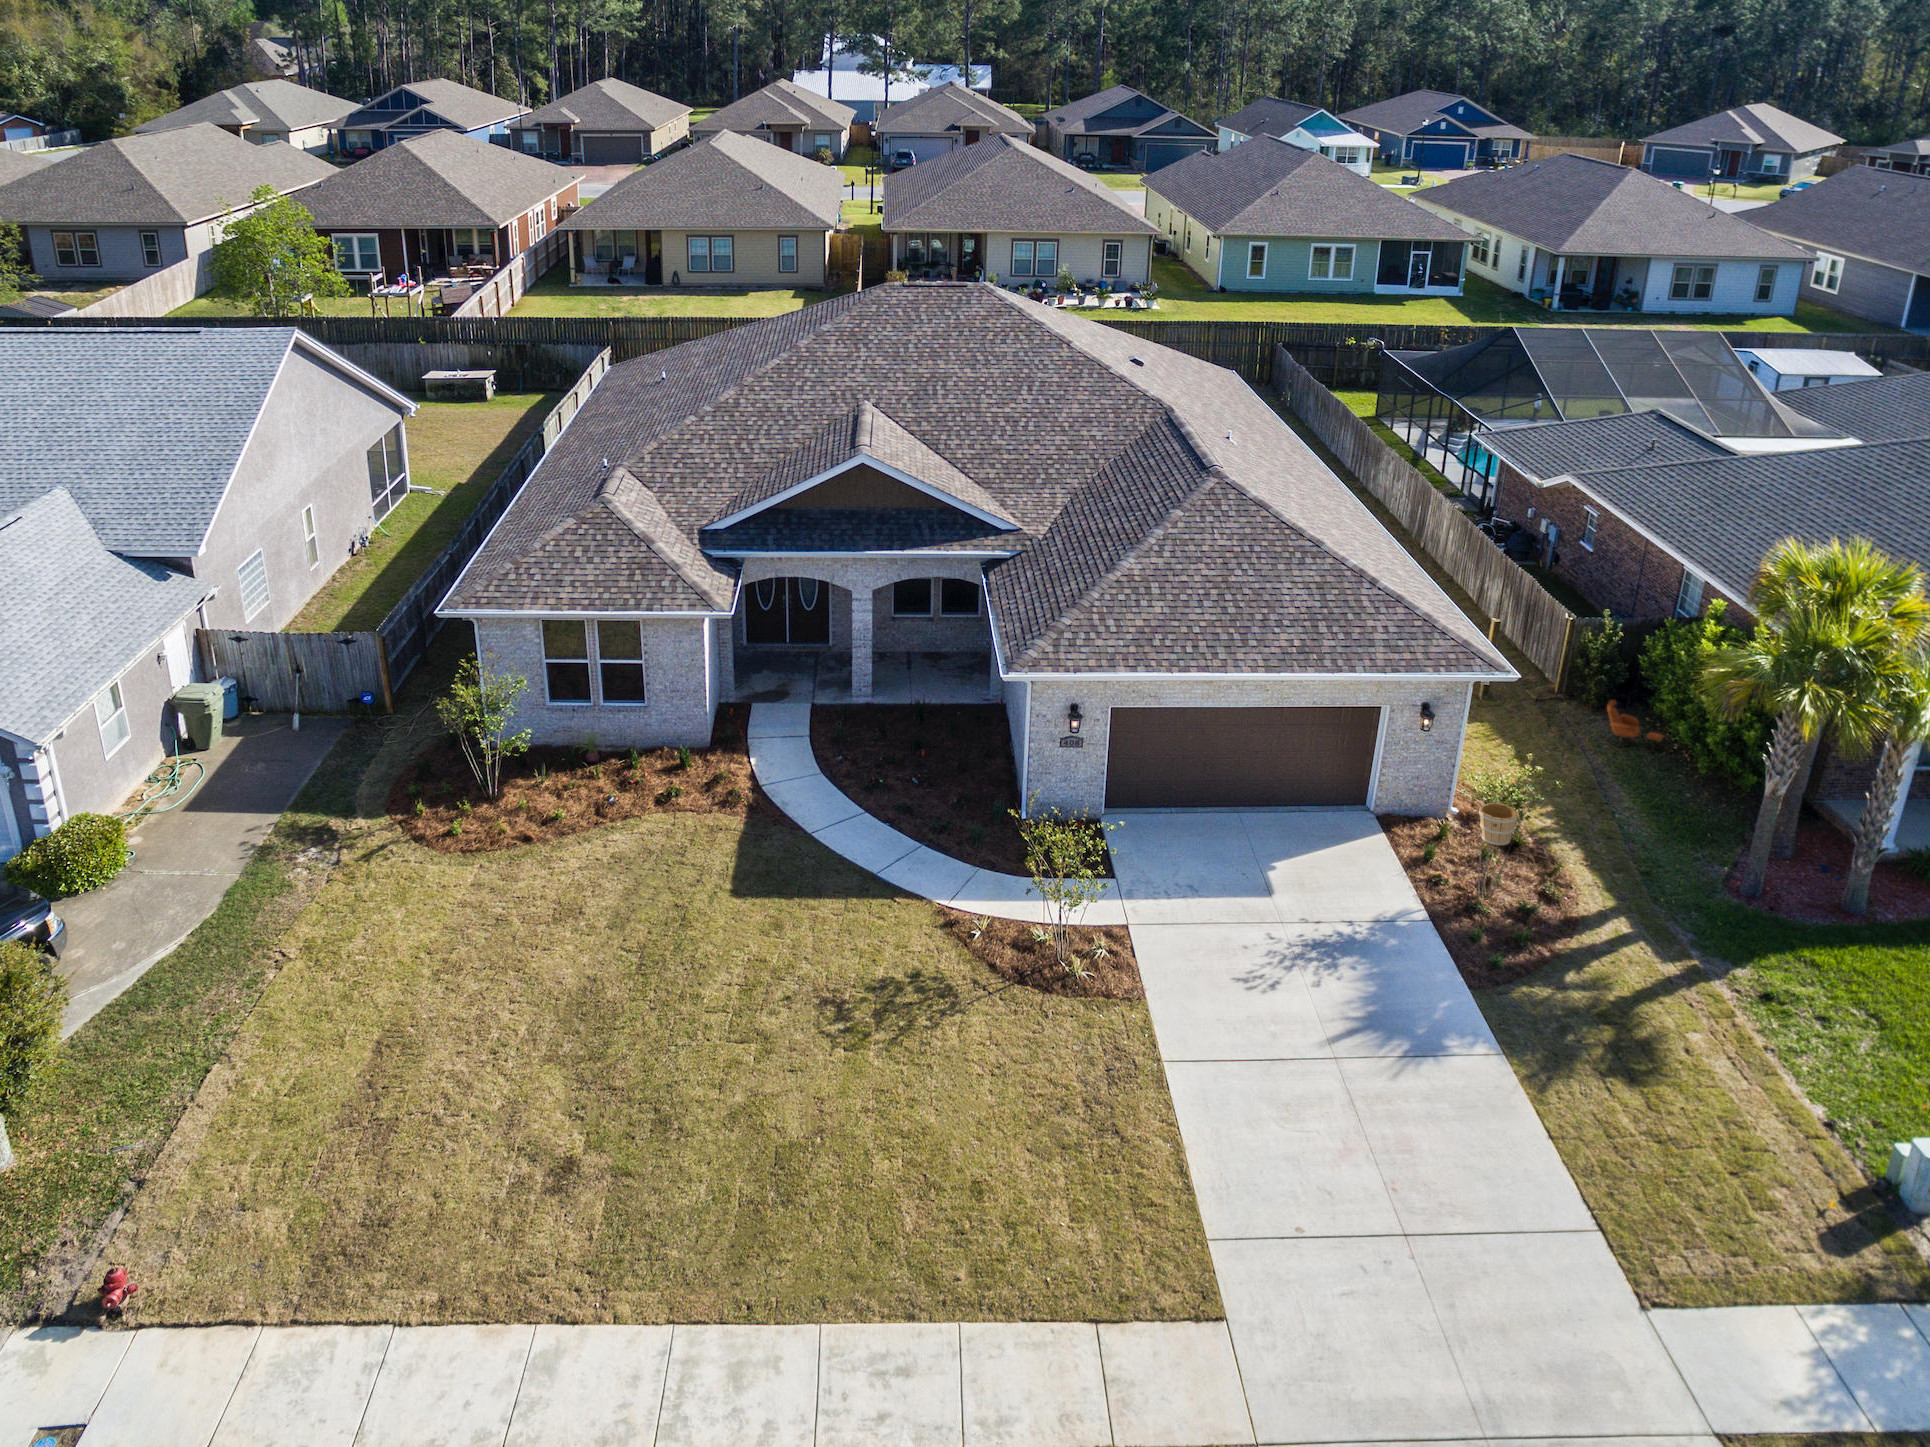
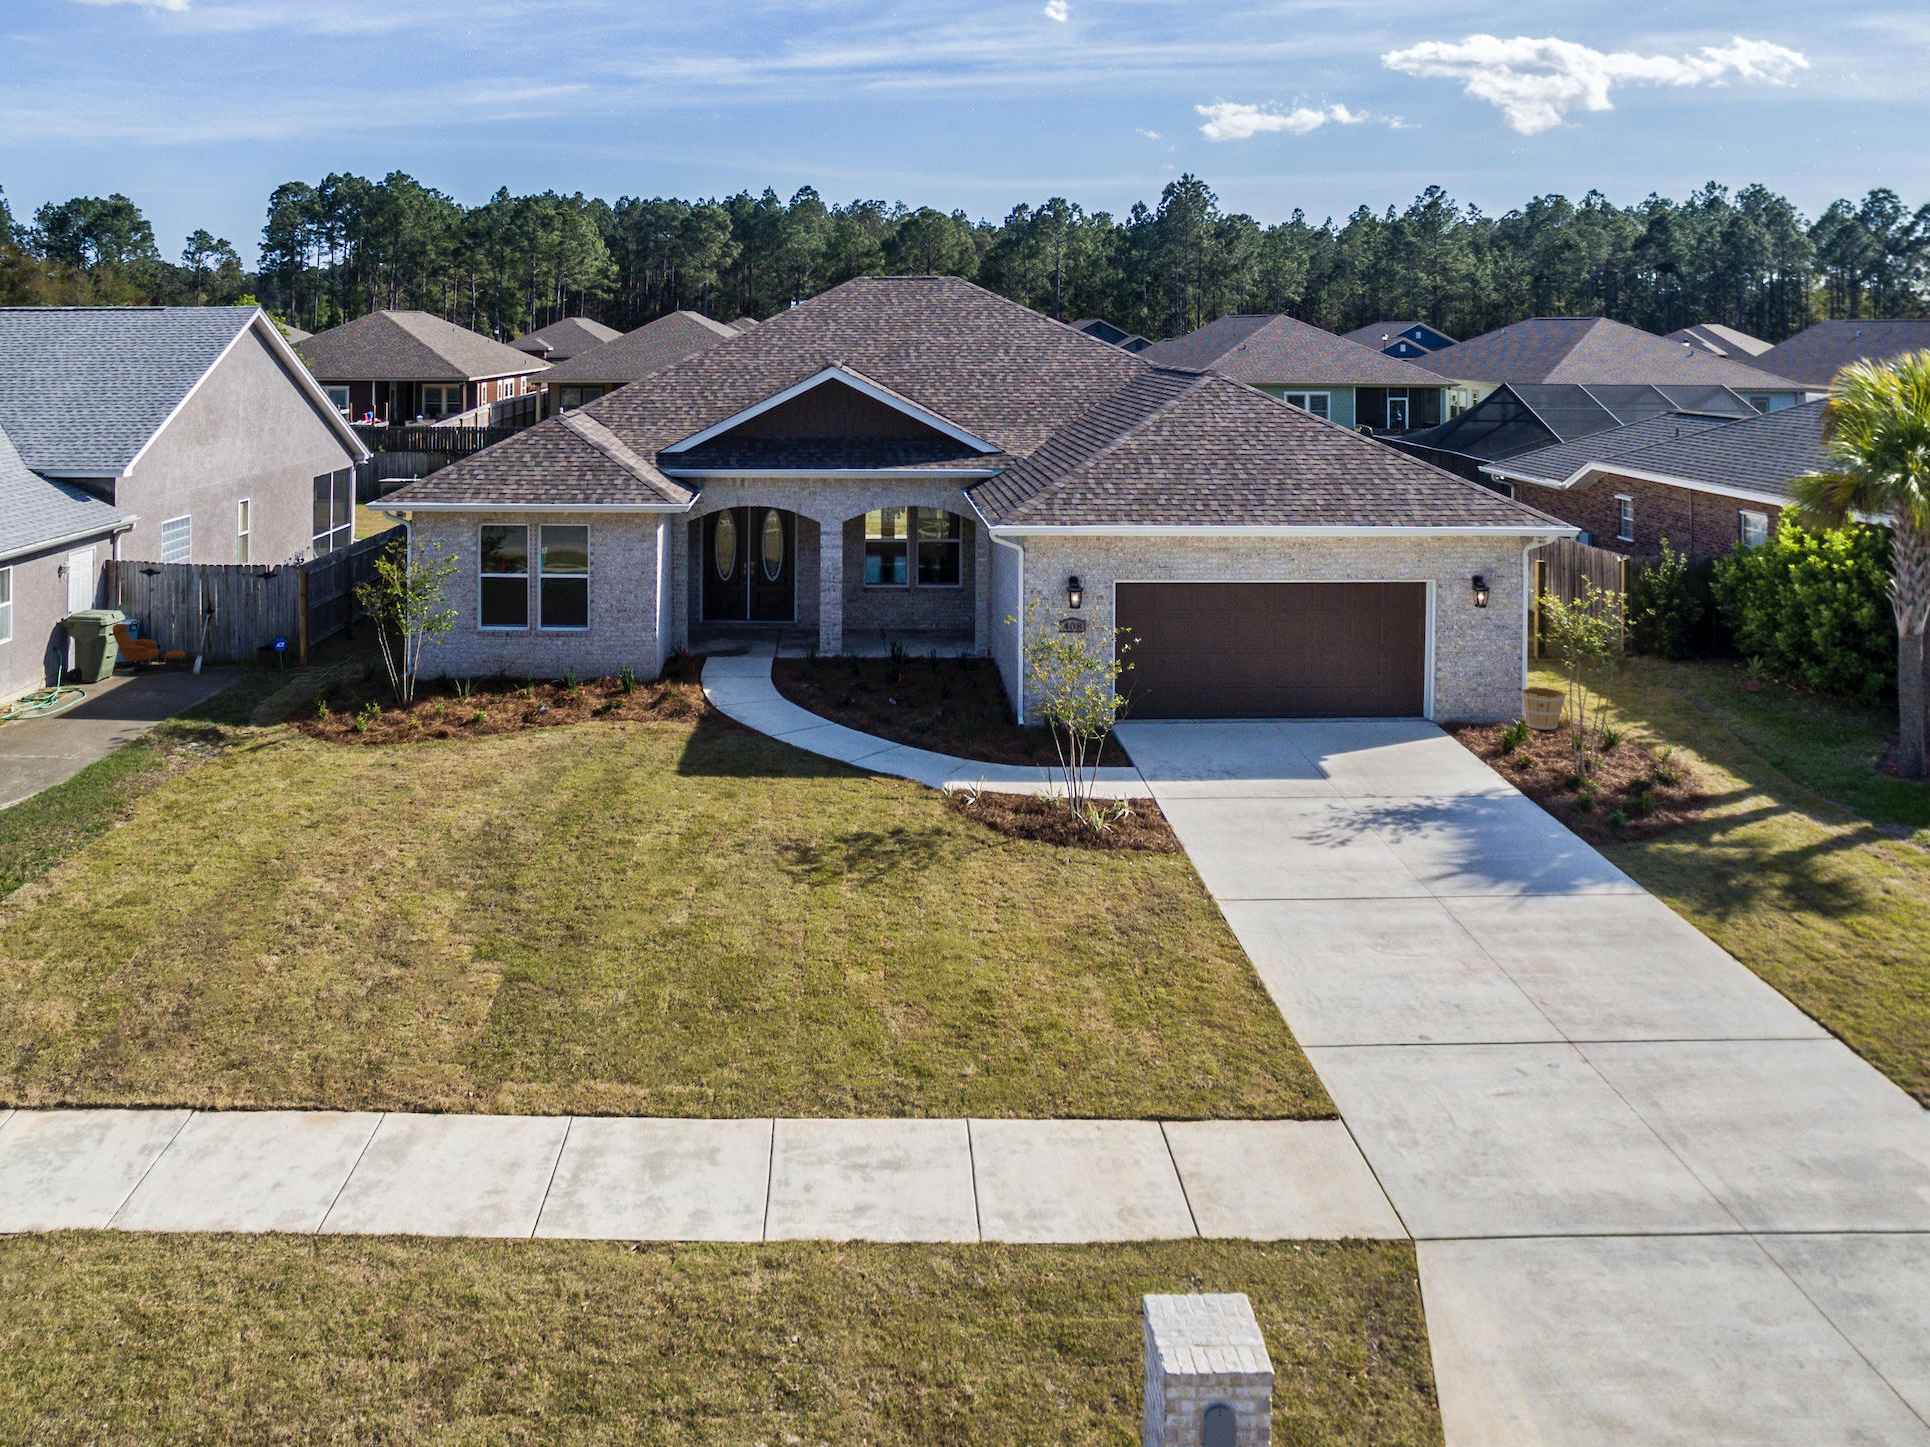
lounge chair: present [1607,700,1663,749] -> present [113,624,188,674]
decorative plant: present [581,732,600,762] -> present [1746,656,1762,692]

